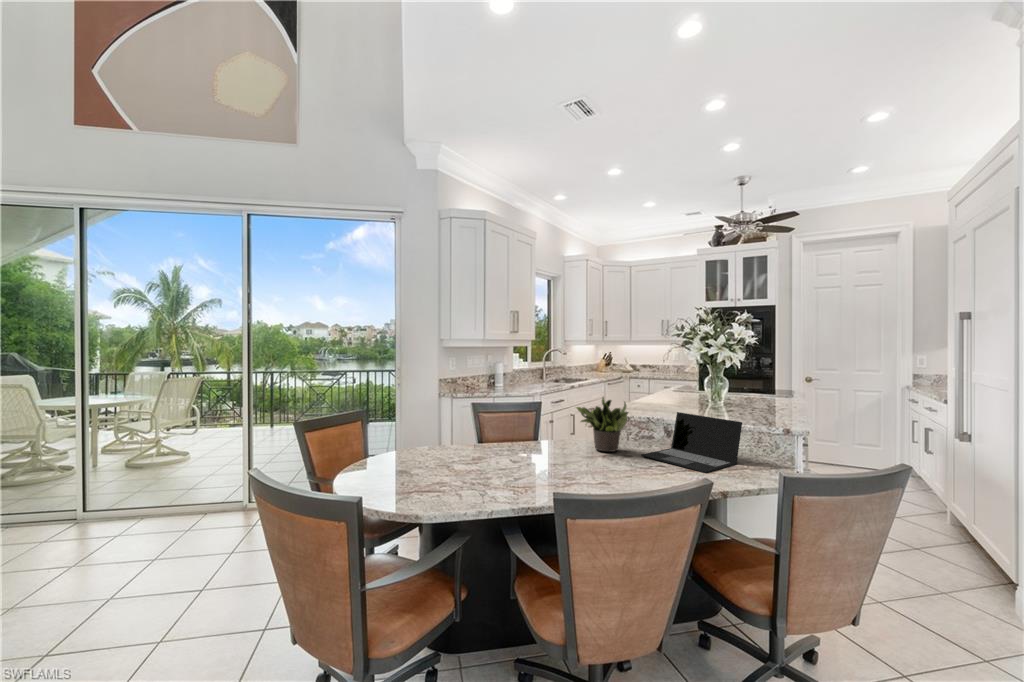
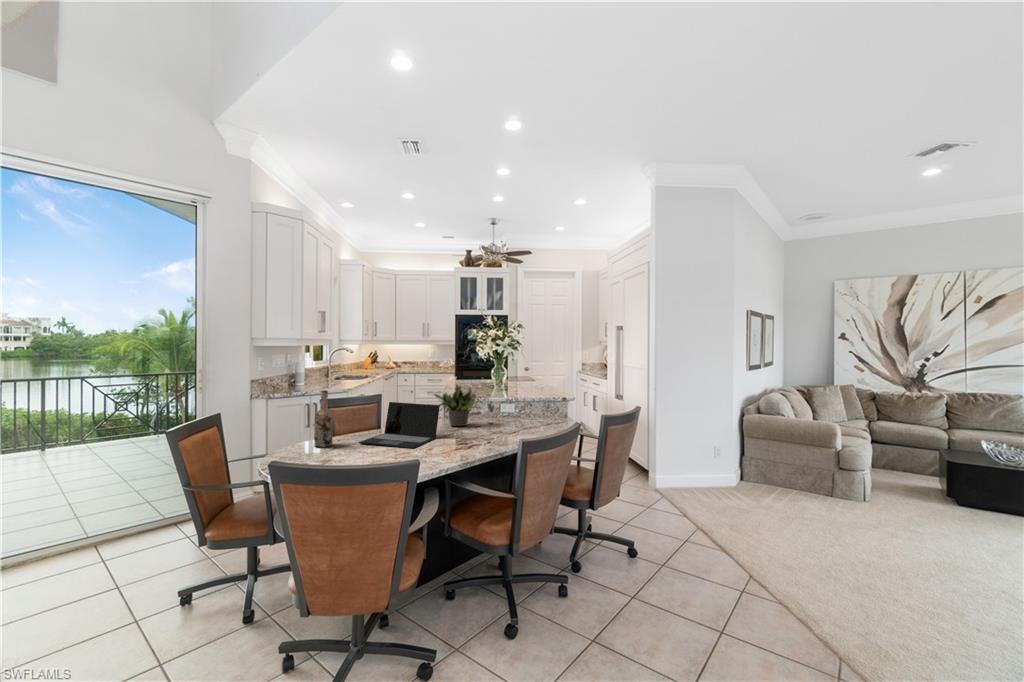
wine bottle: none [432,394,450,454] -> present [314,390,333,447]
laptop: present [641,412,742,473] -> present [359,402,440,449]

